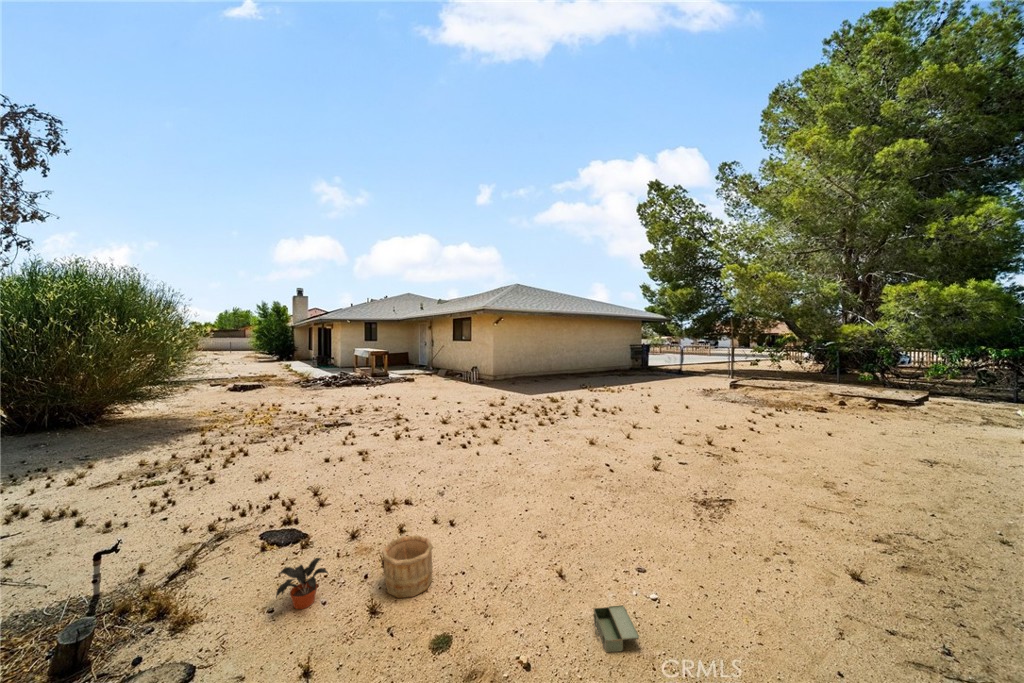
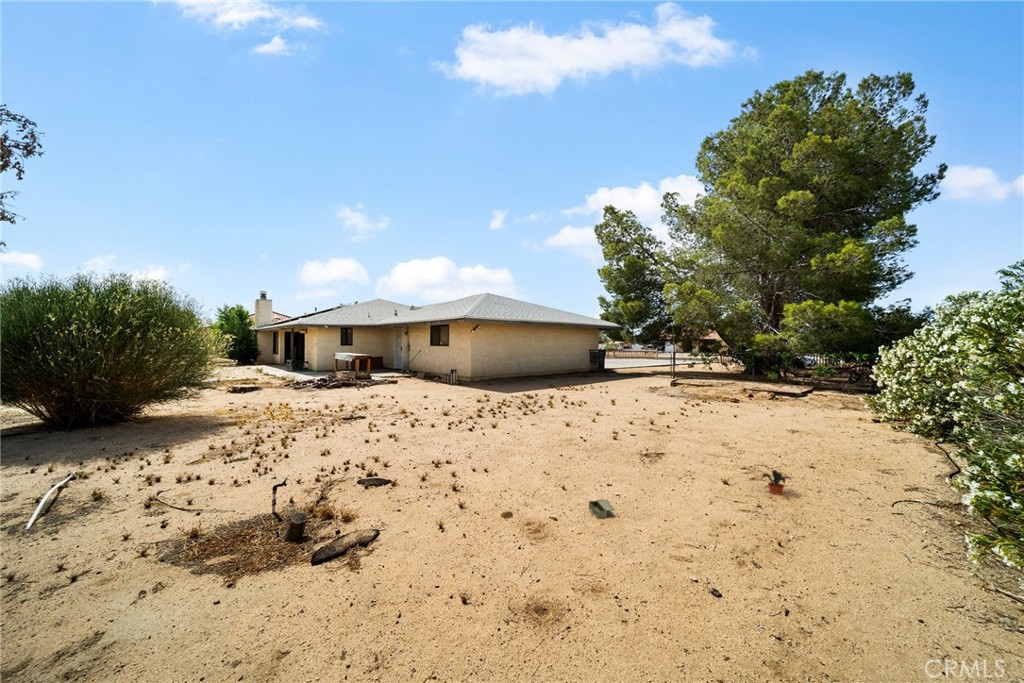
wooden bucket: present [382,535,433,598] -> none [460,472,490,505]
potted plant: present [276,558,328,609] -> present [762,470,791,495]

